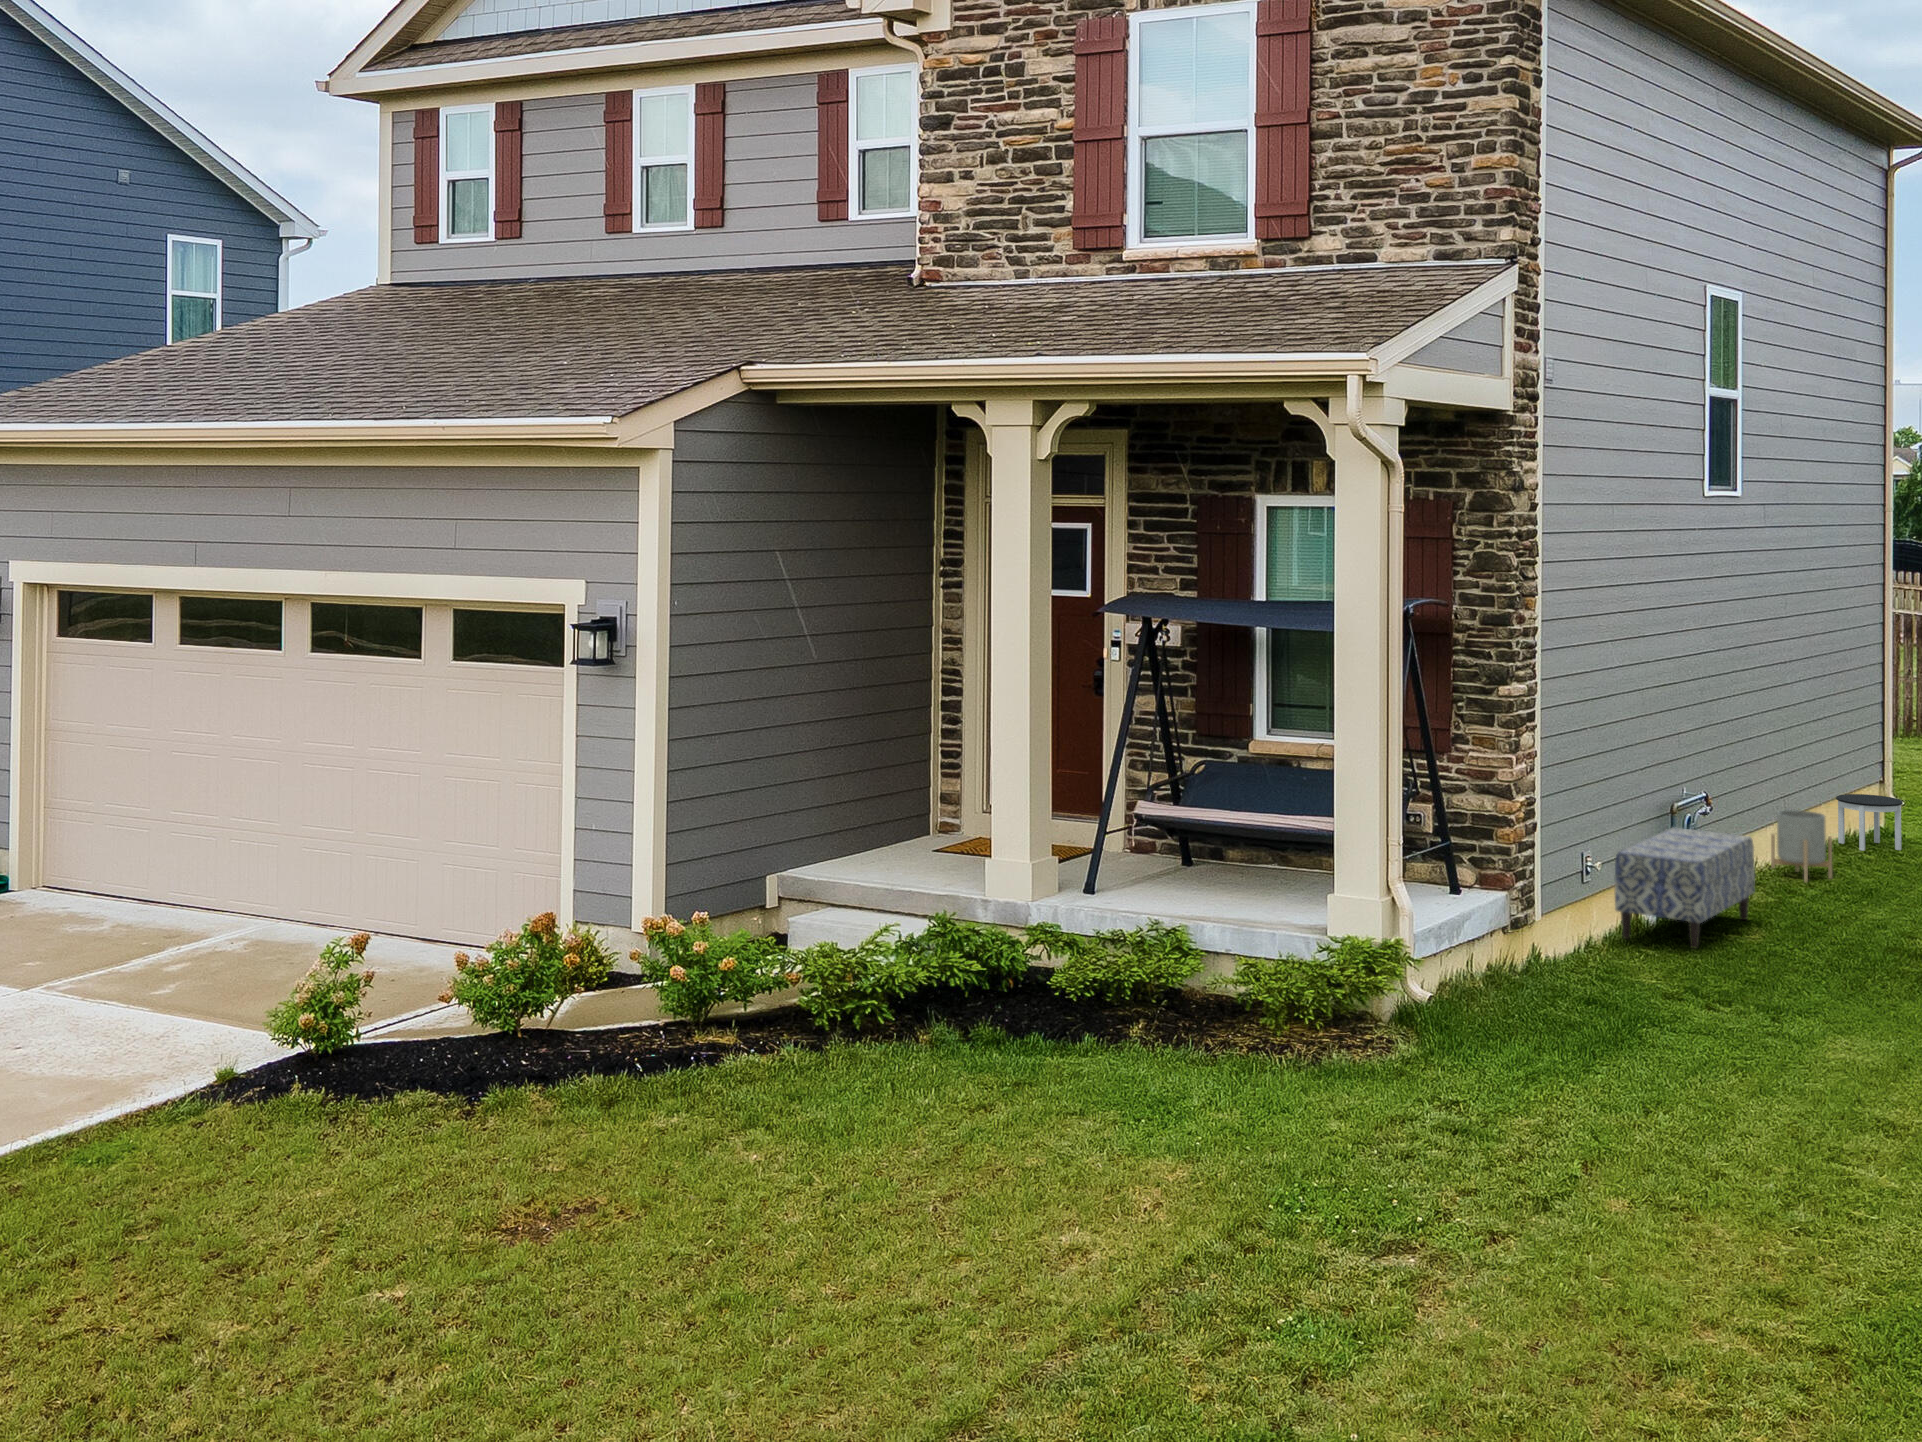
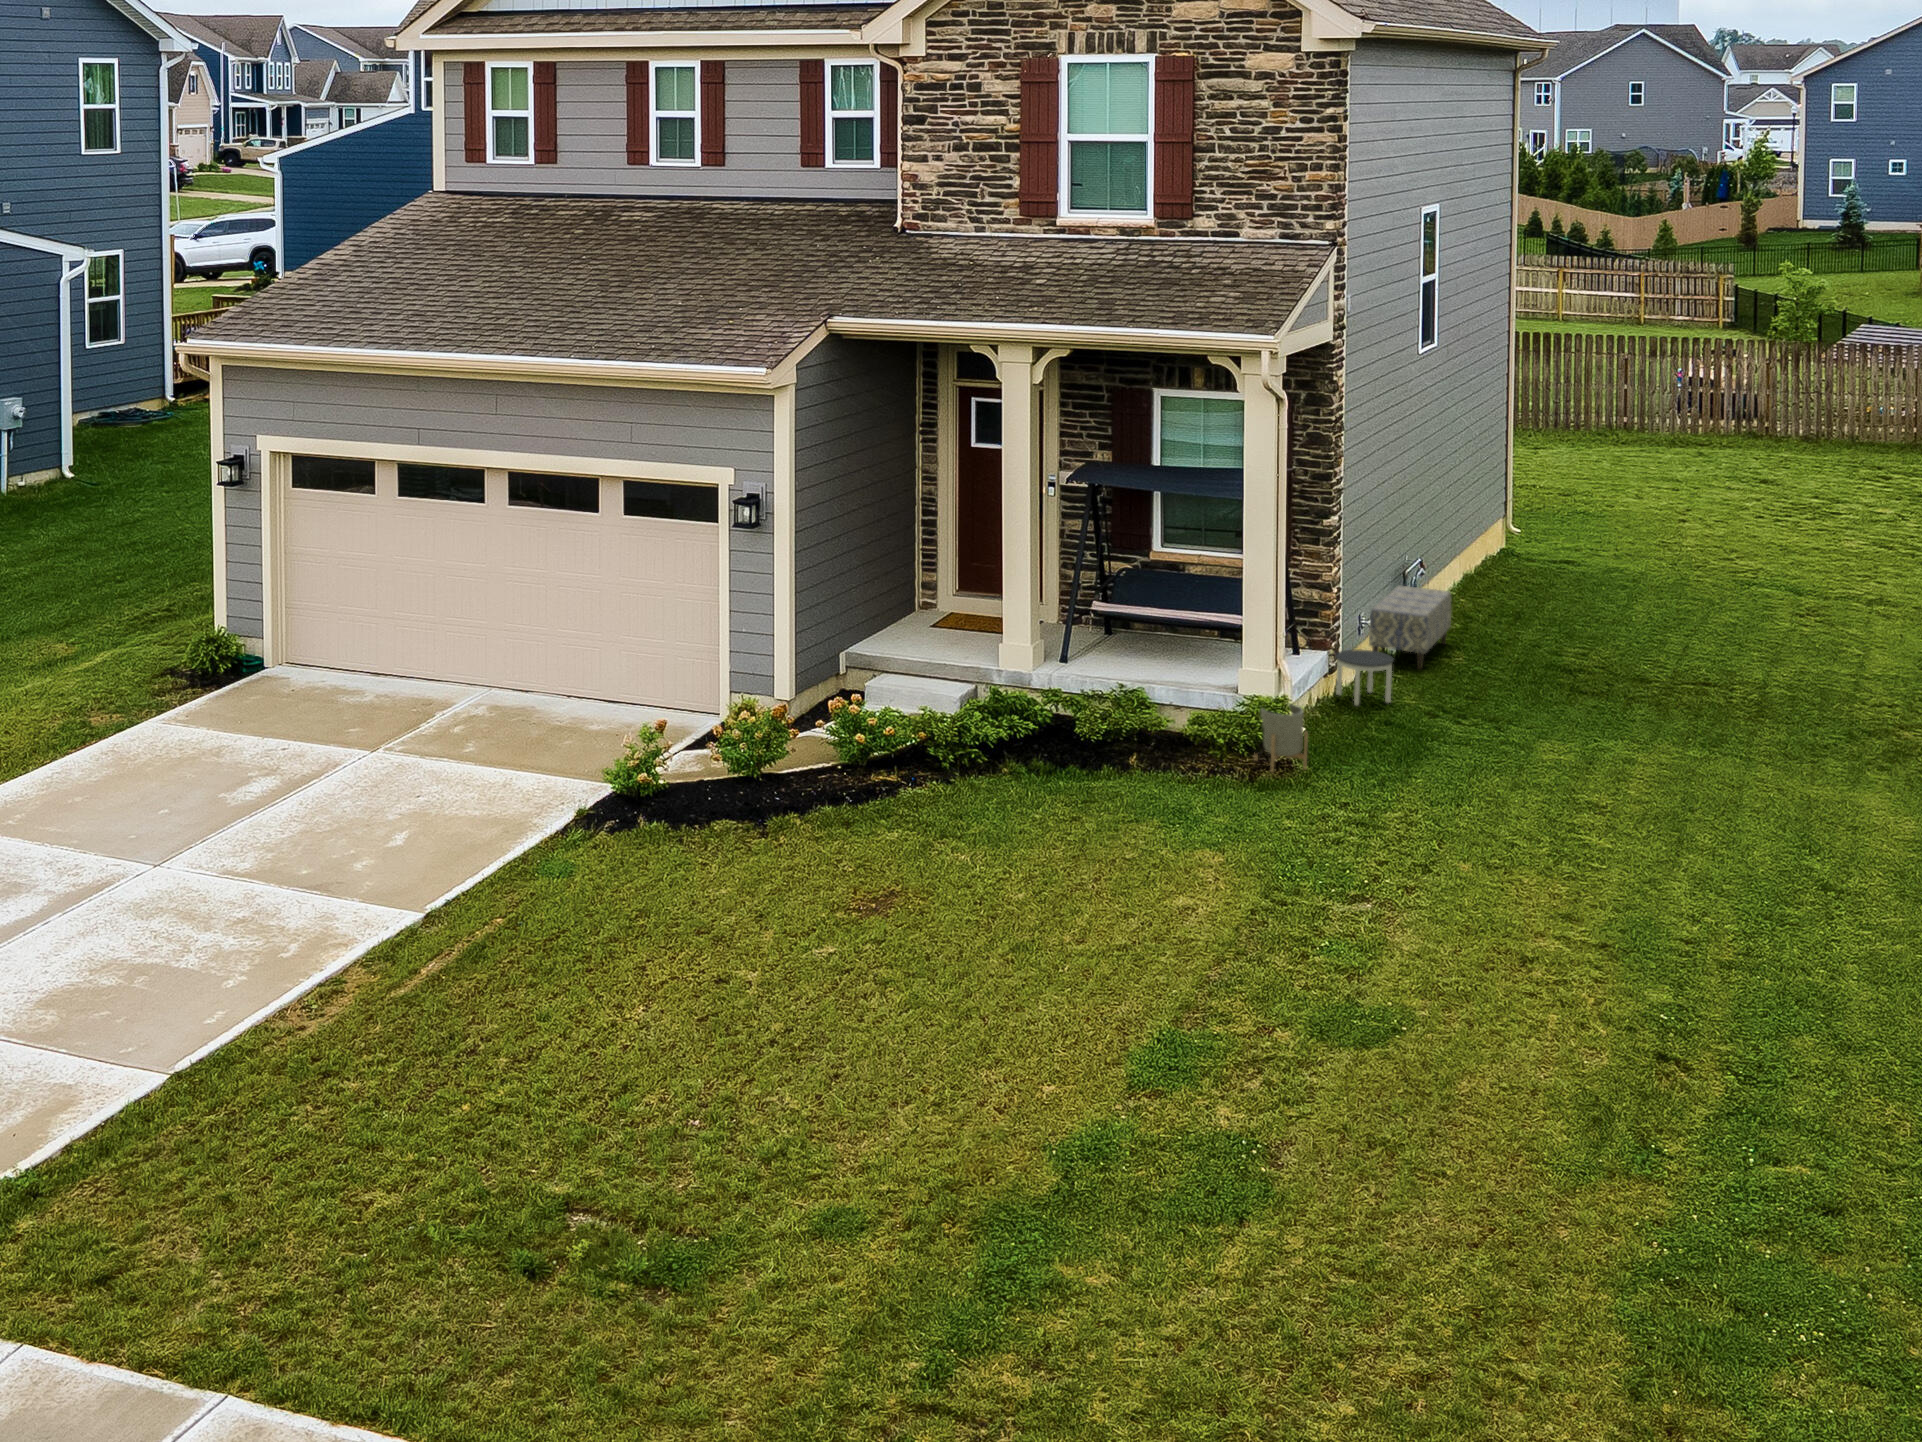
round table: present [1836,794,1903,851] -> present [1336,649,1393,705]
planter: present [1771,810,1832,882] -> present [1254,704,1308,772]

